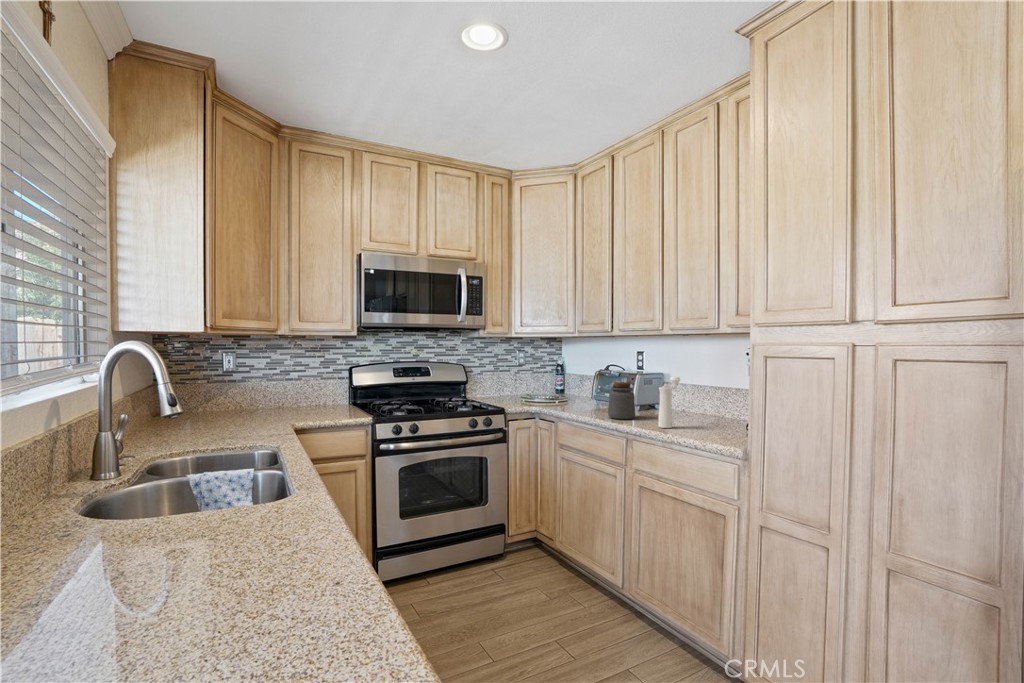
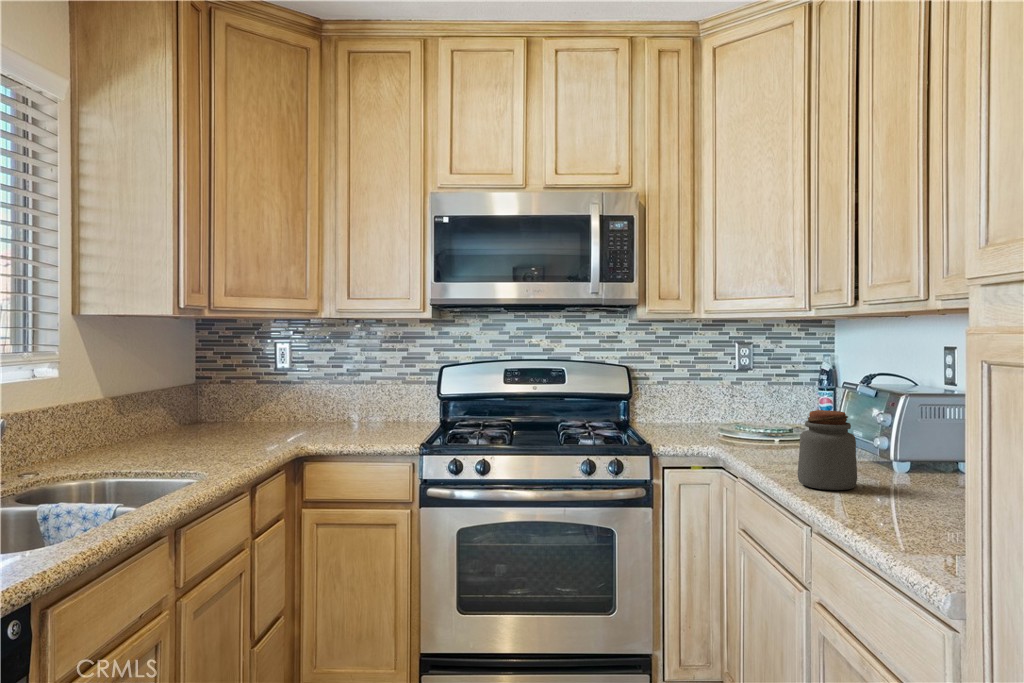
pepper mill: present [659,377,680,428] -> none [861,405,936,520]

